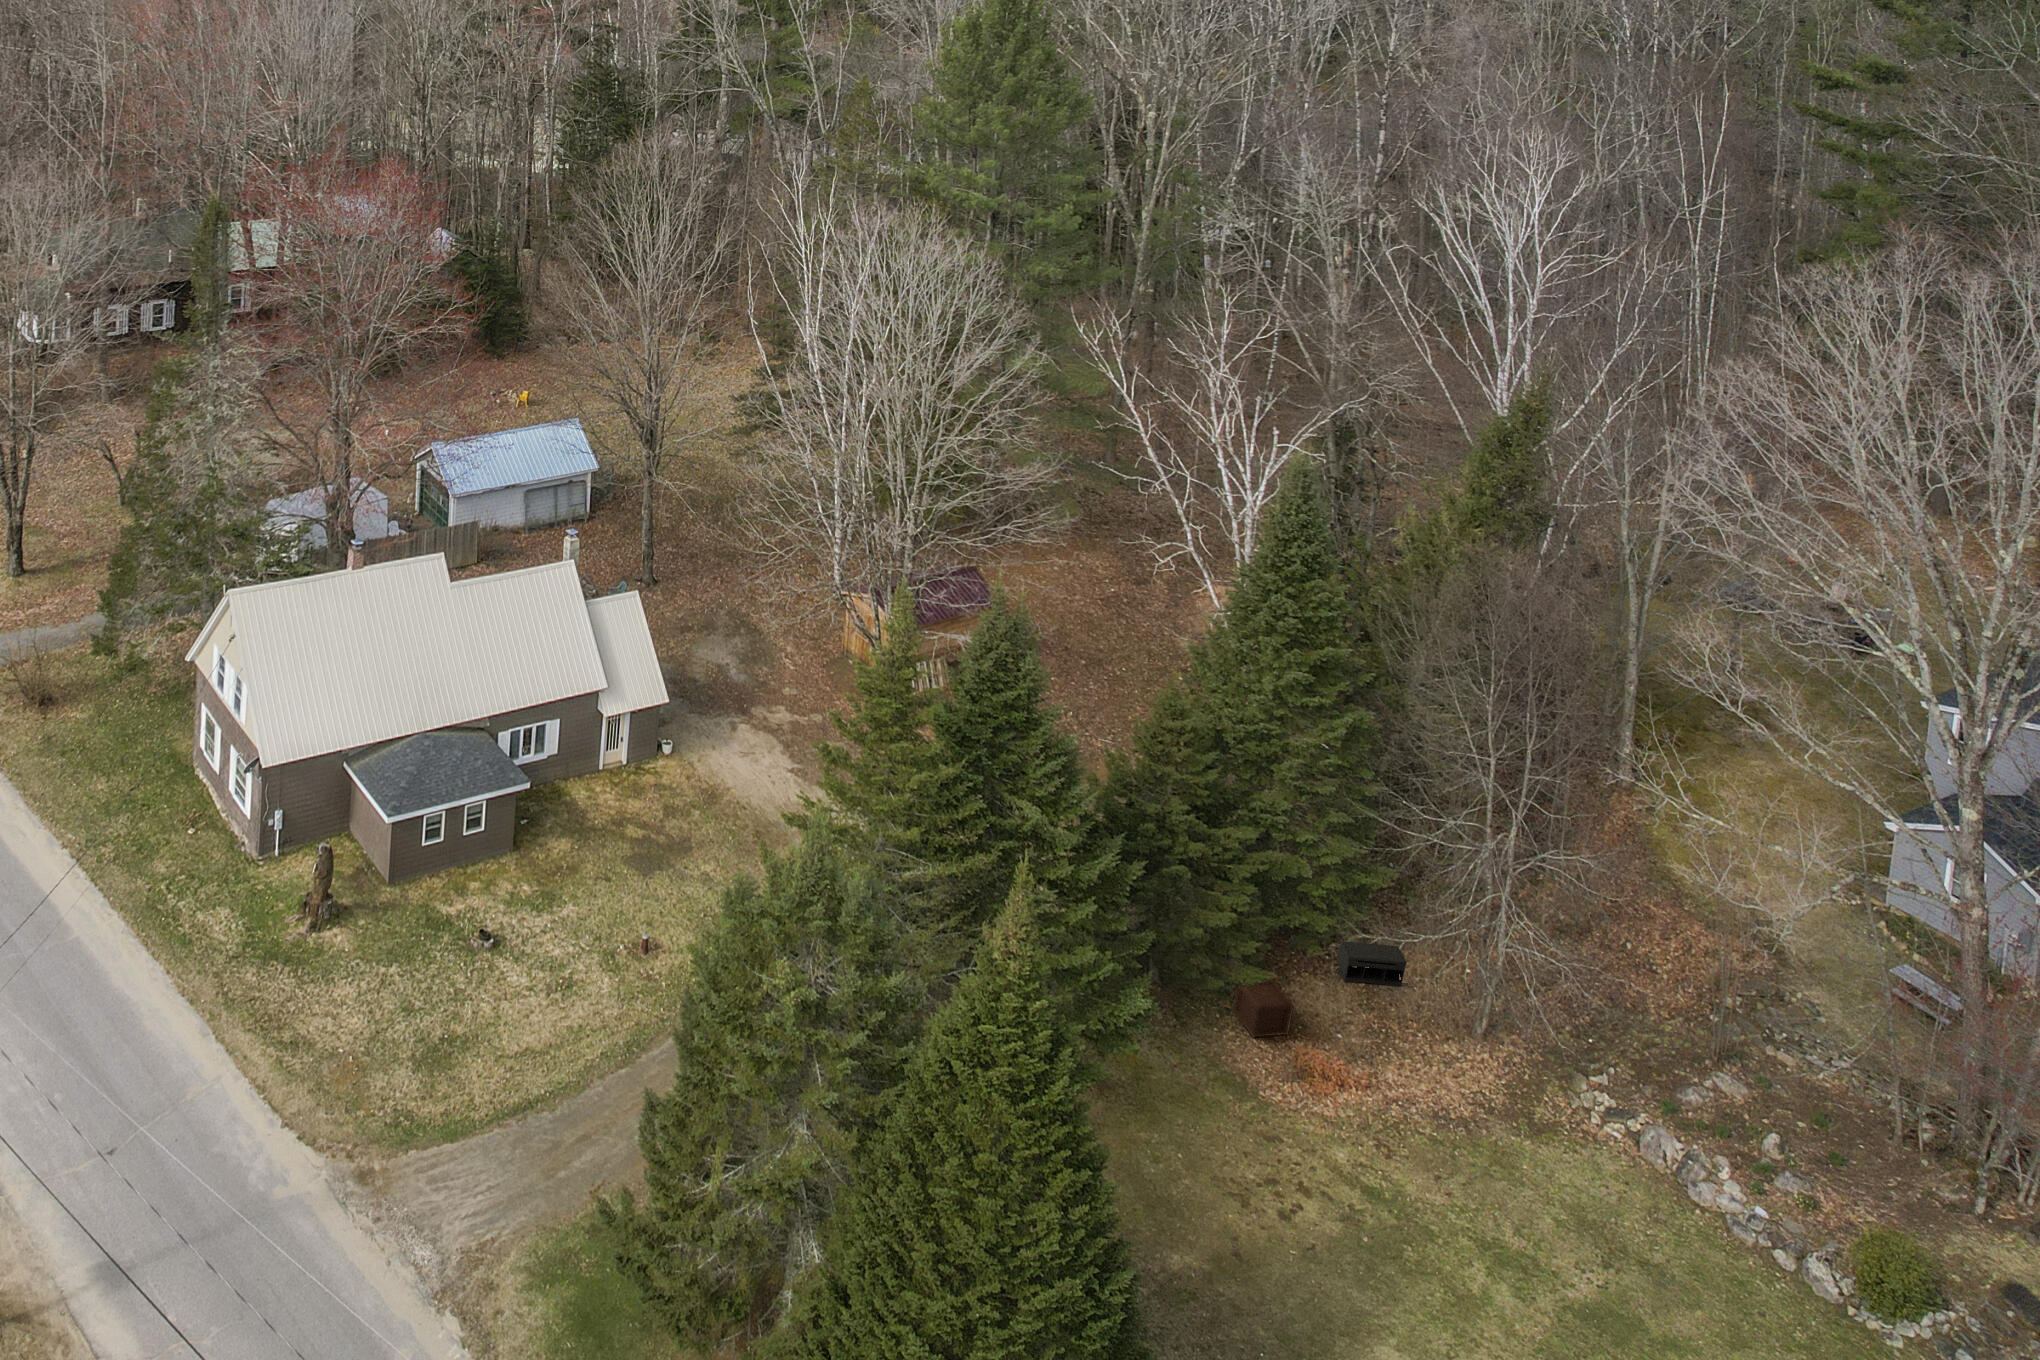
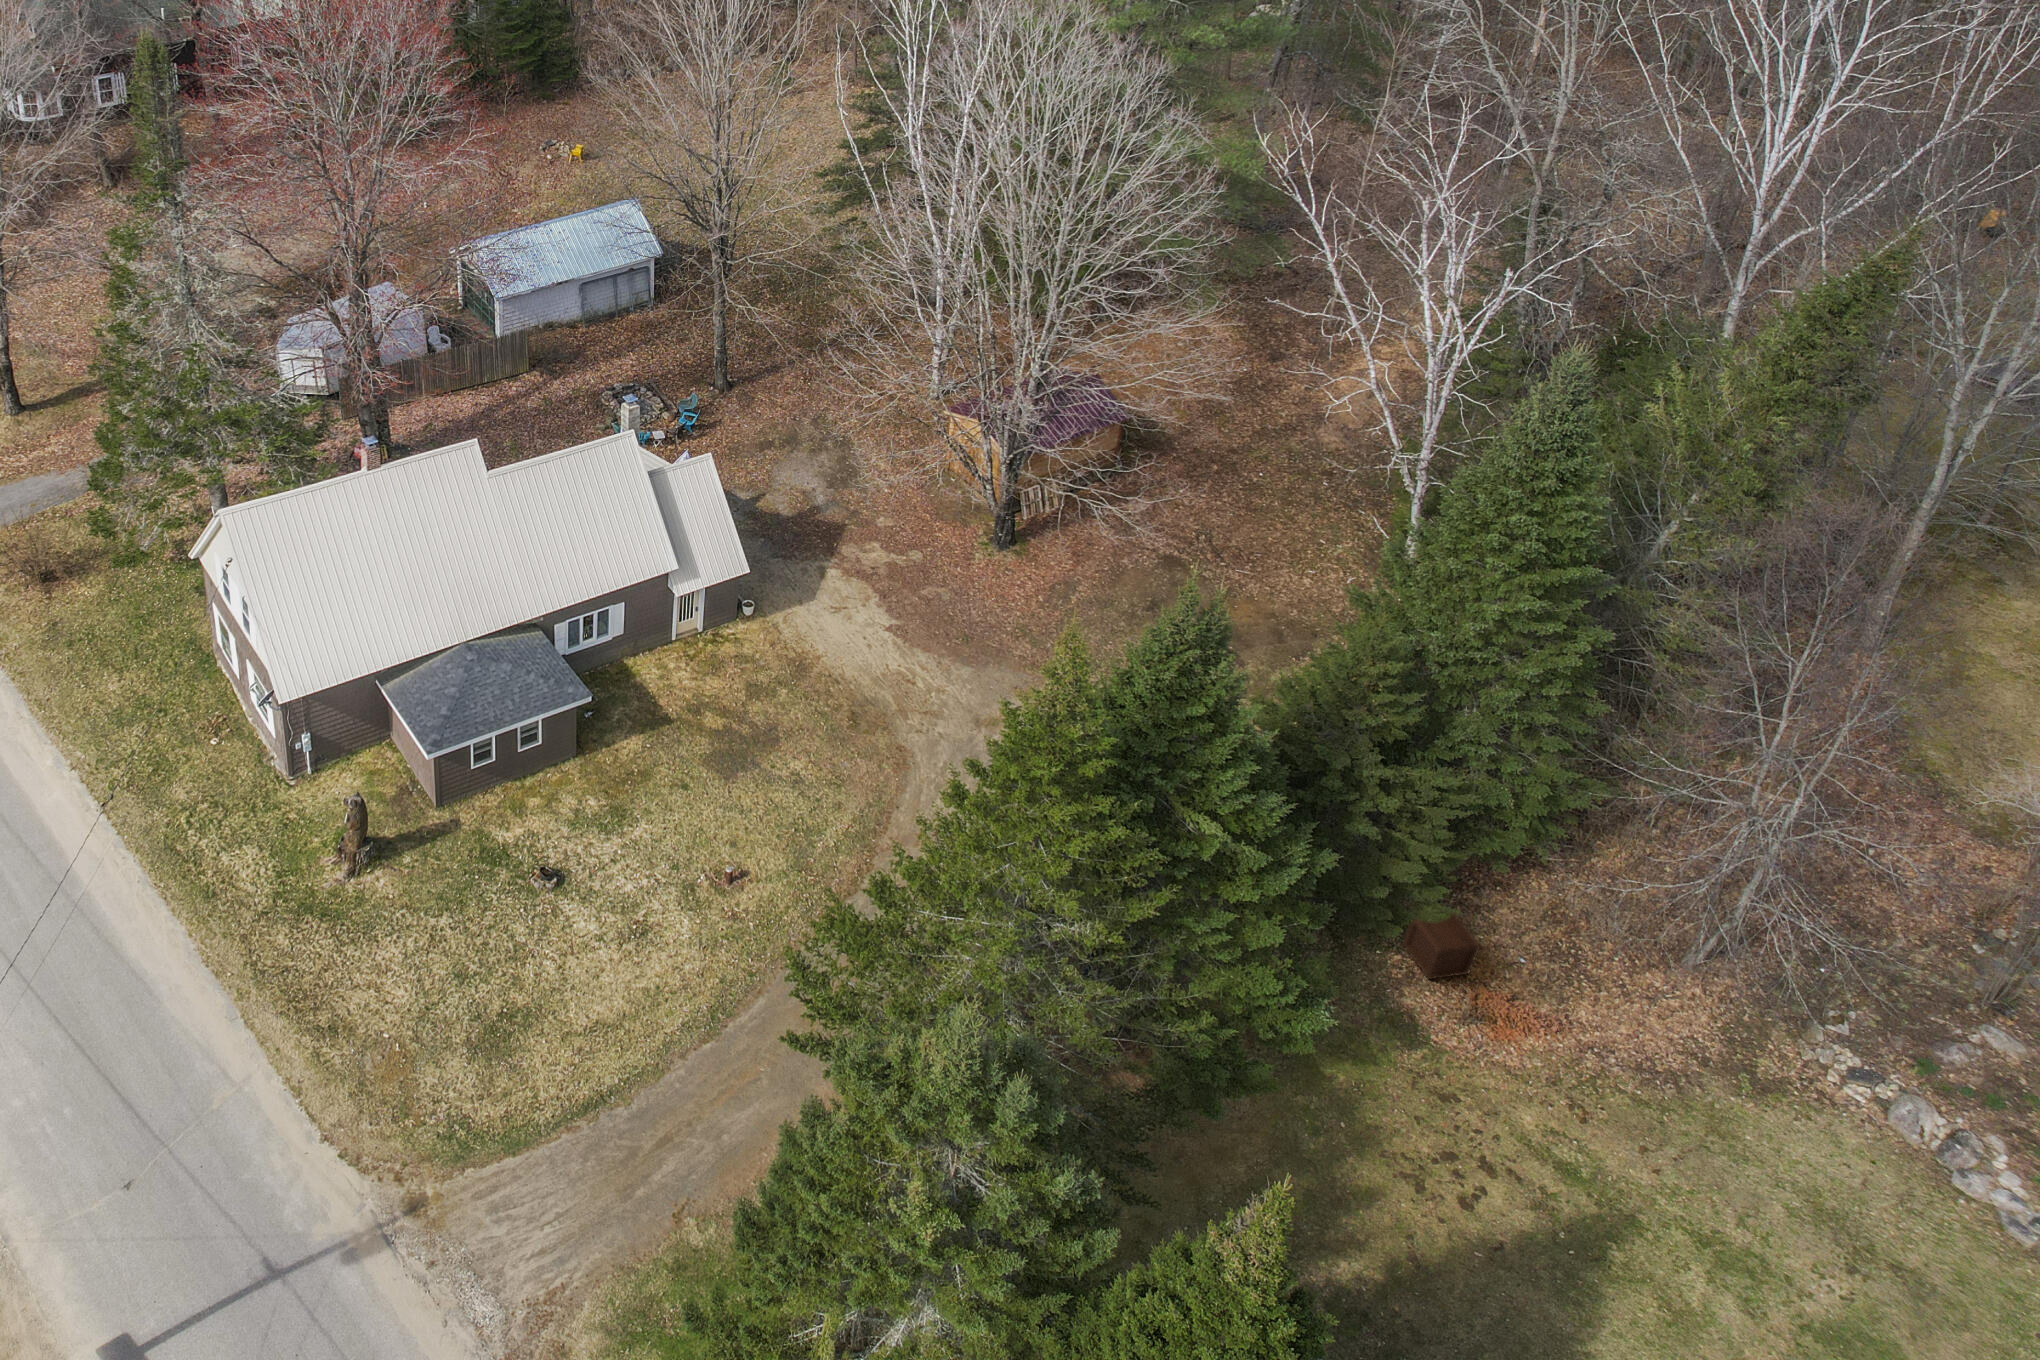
bench: present [1337,941,1407,987] -> none [1517,852,1605,903]

